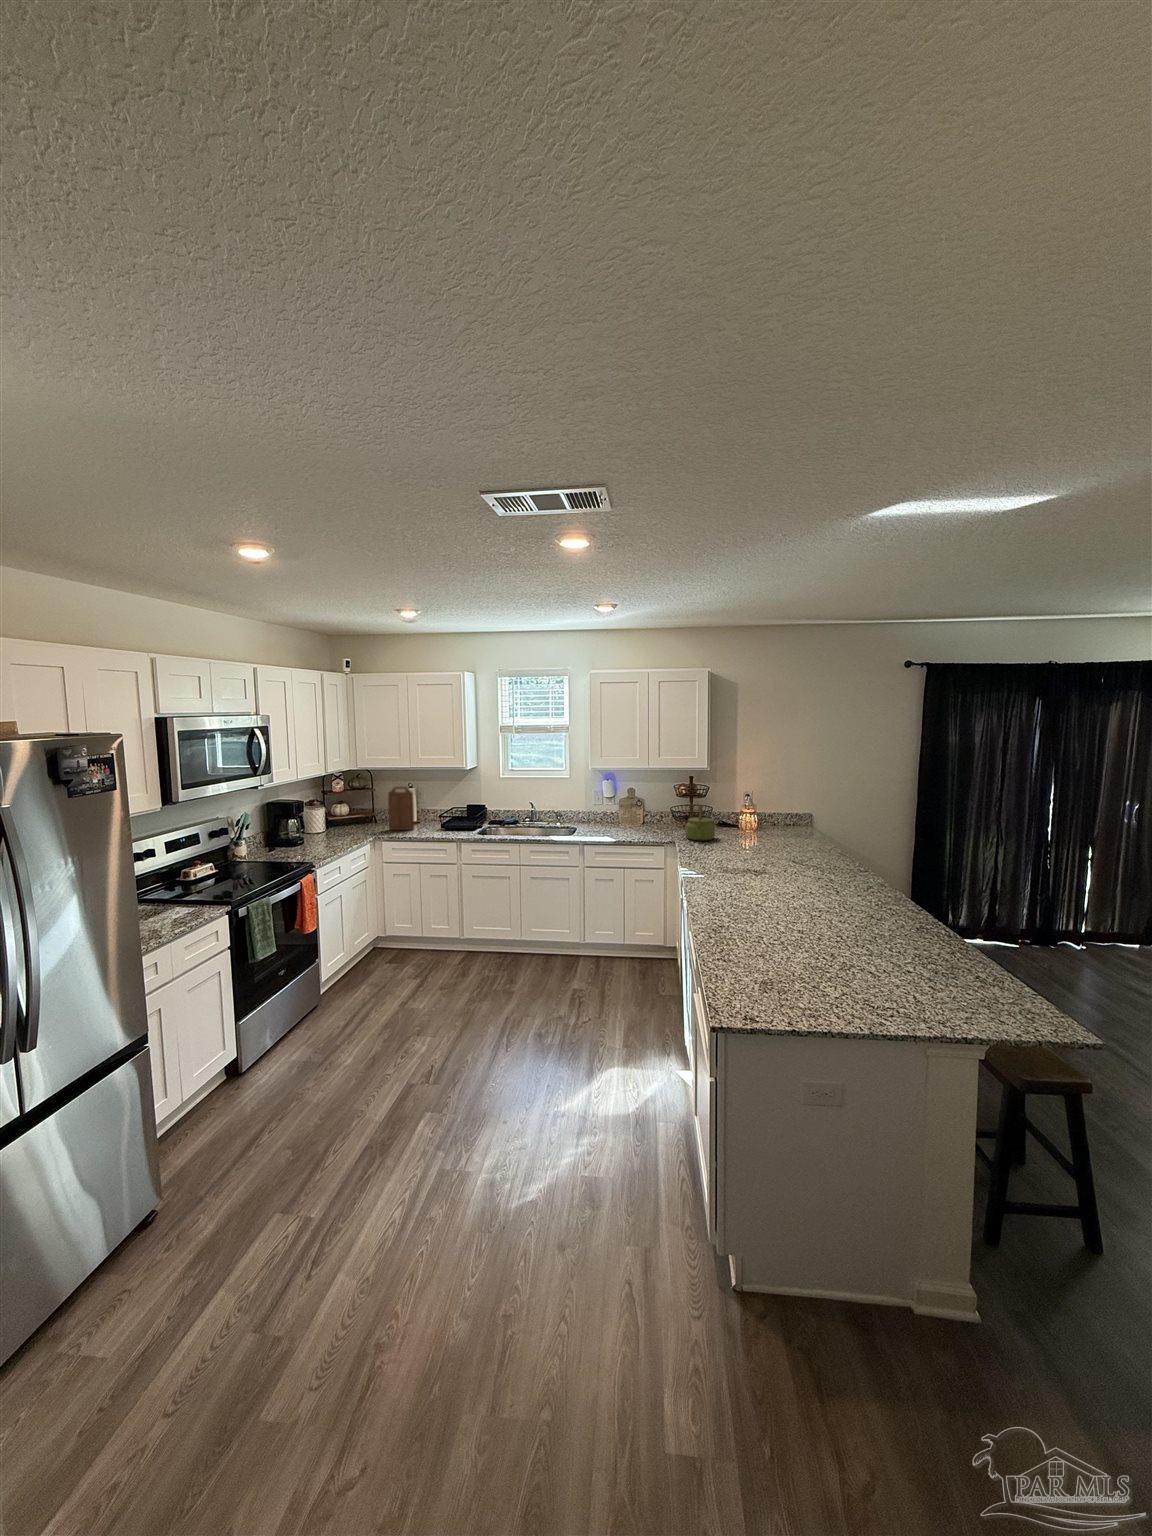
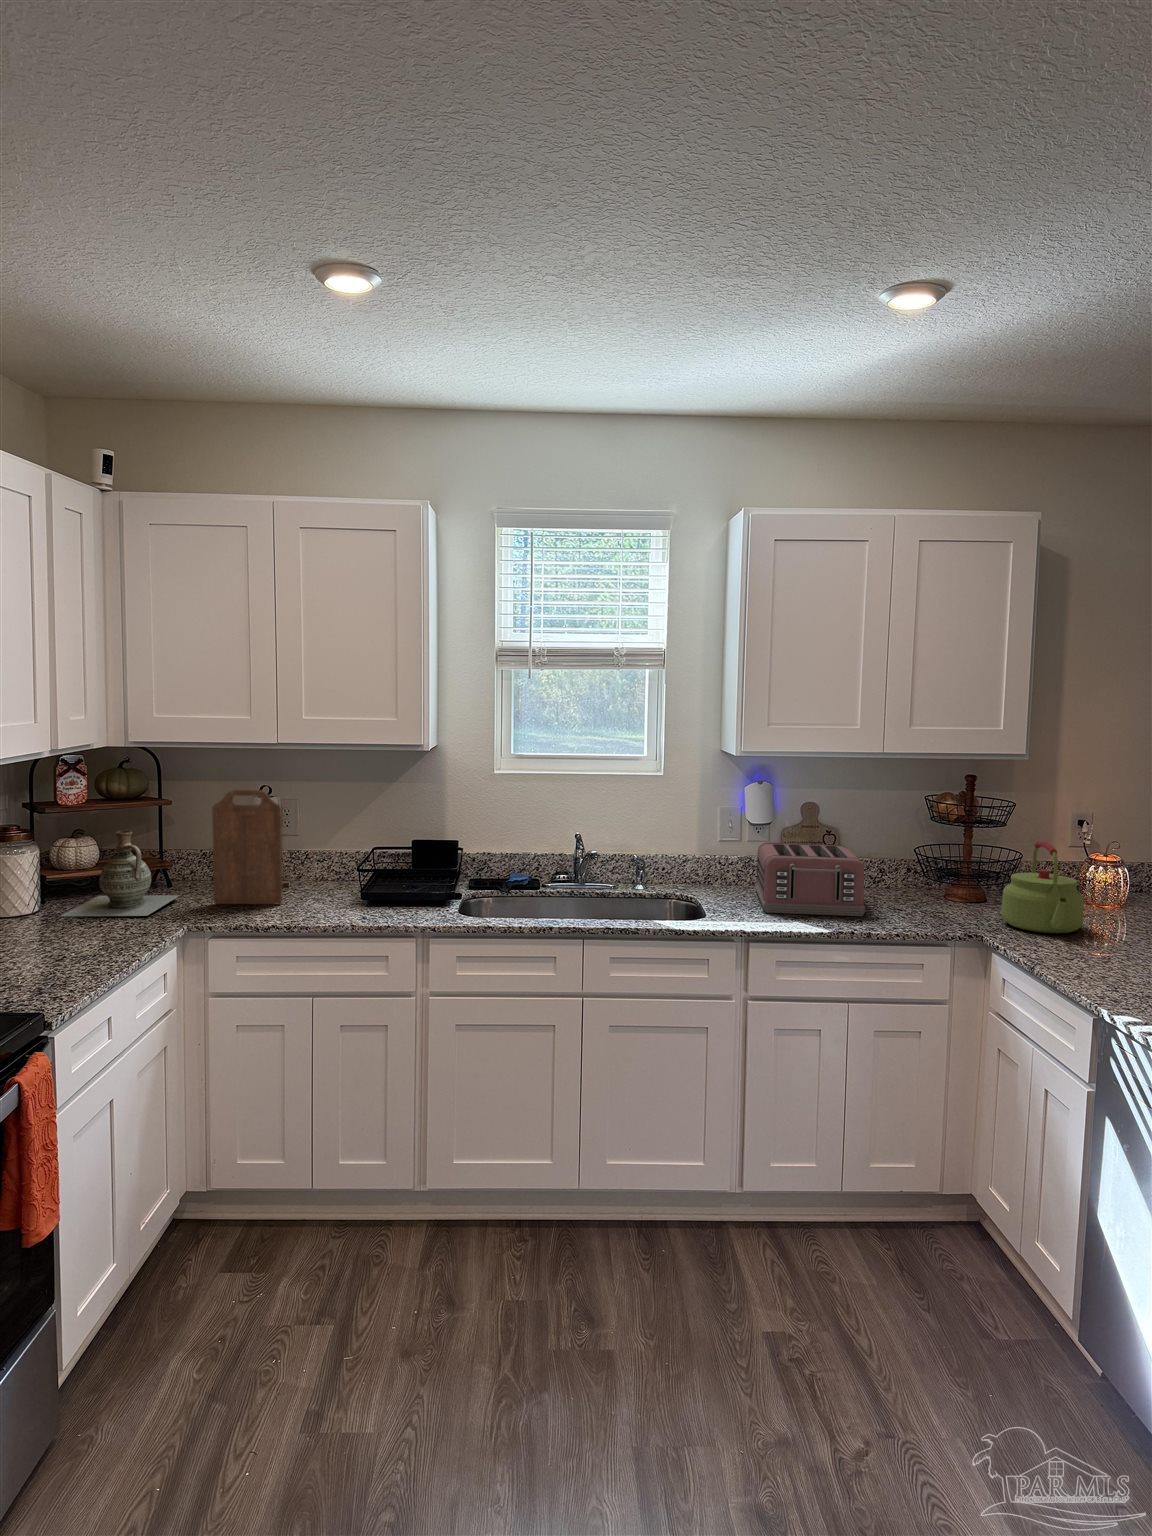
ceramic jug: none [334,802,377,834] -> present [61,831,179,916]
toaster: none [596,806,639,835] -> present [755,843,865,916]

